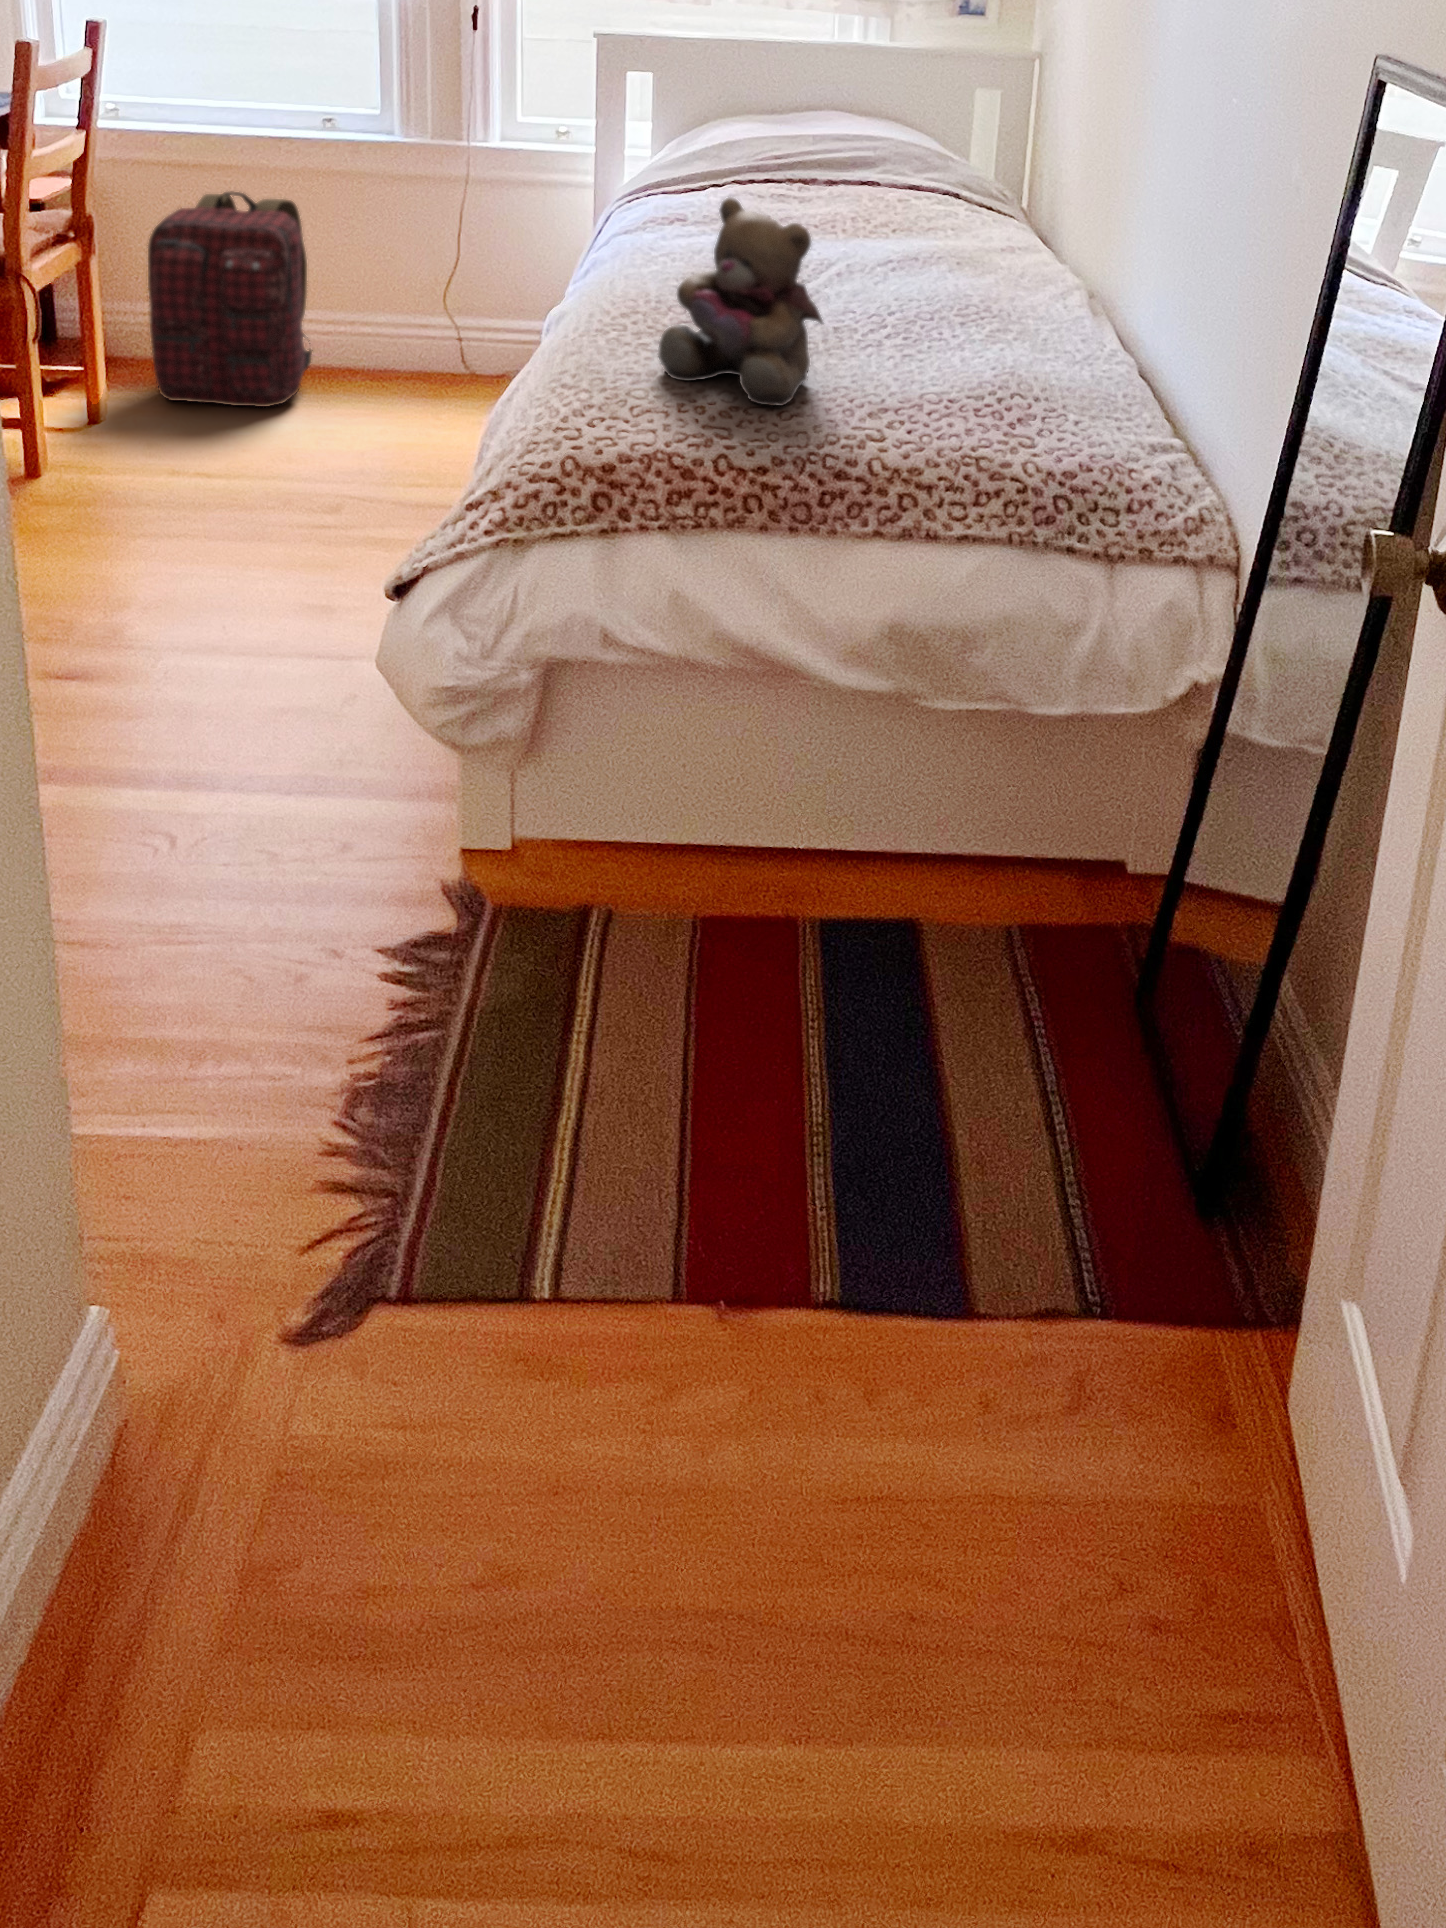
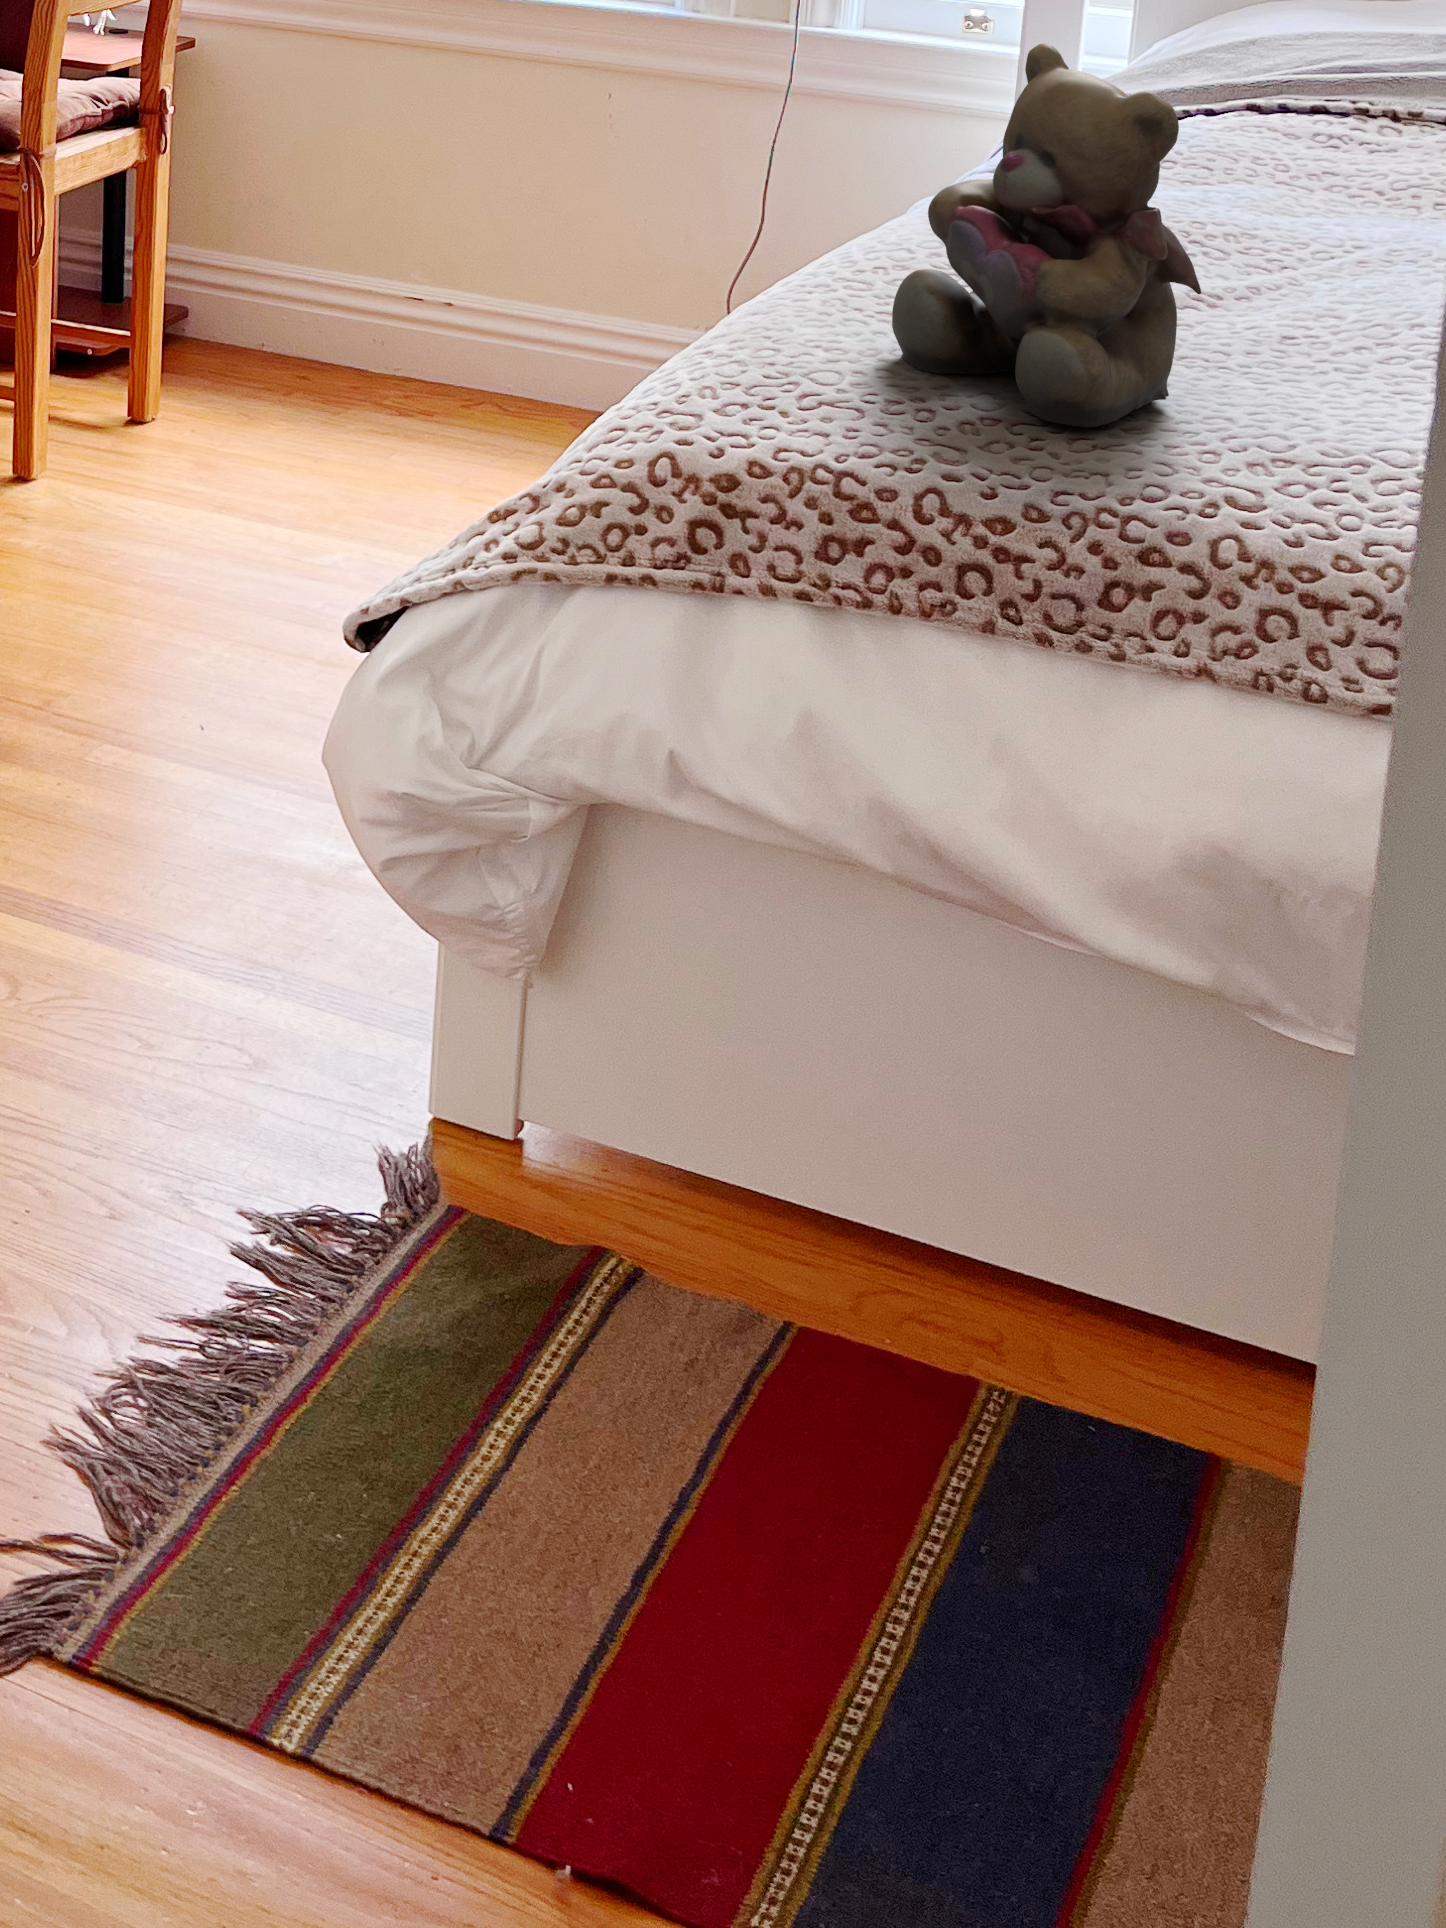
backpack: present [148,192,313,407] -> none [234,75,507,442]

